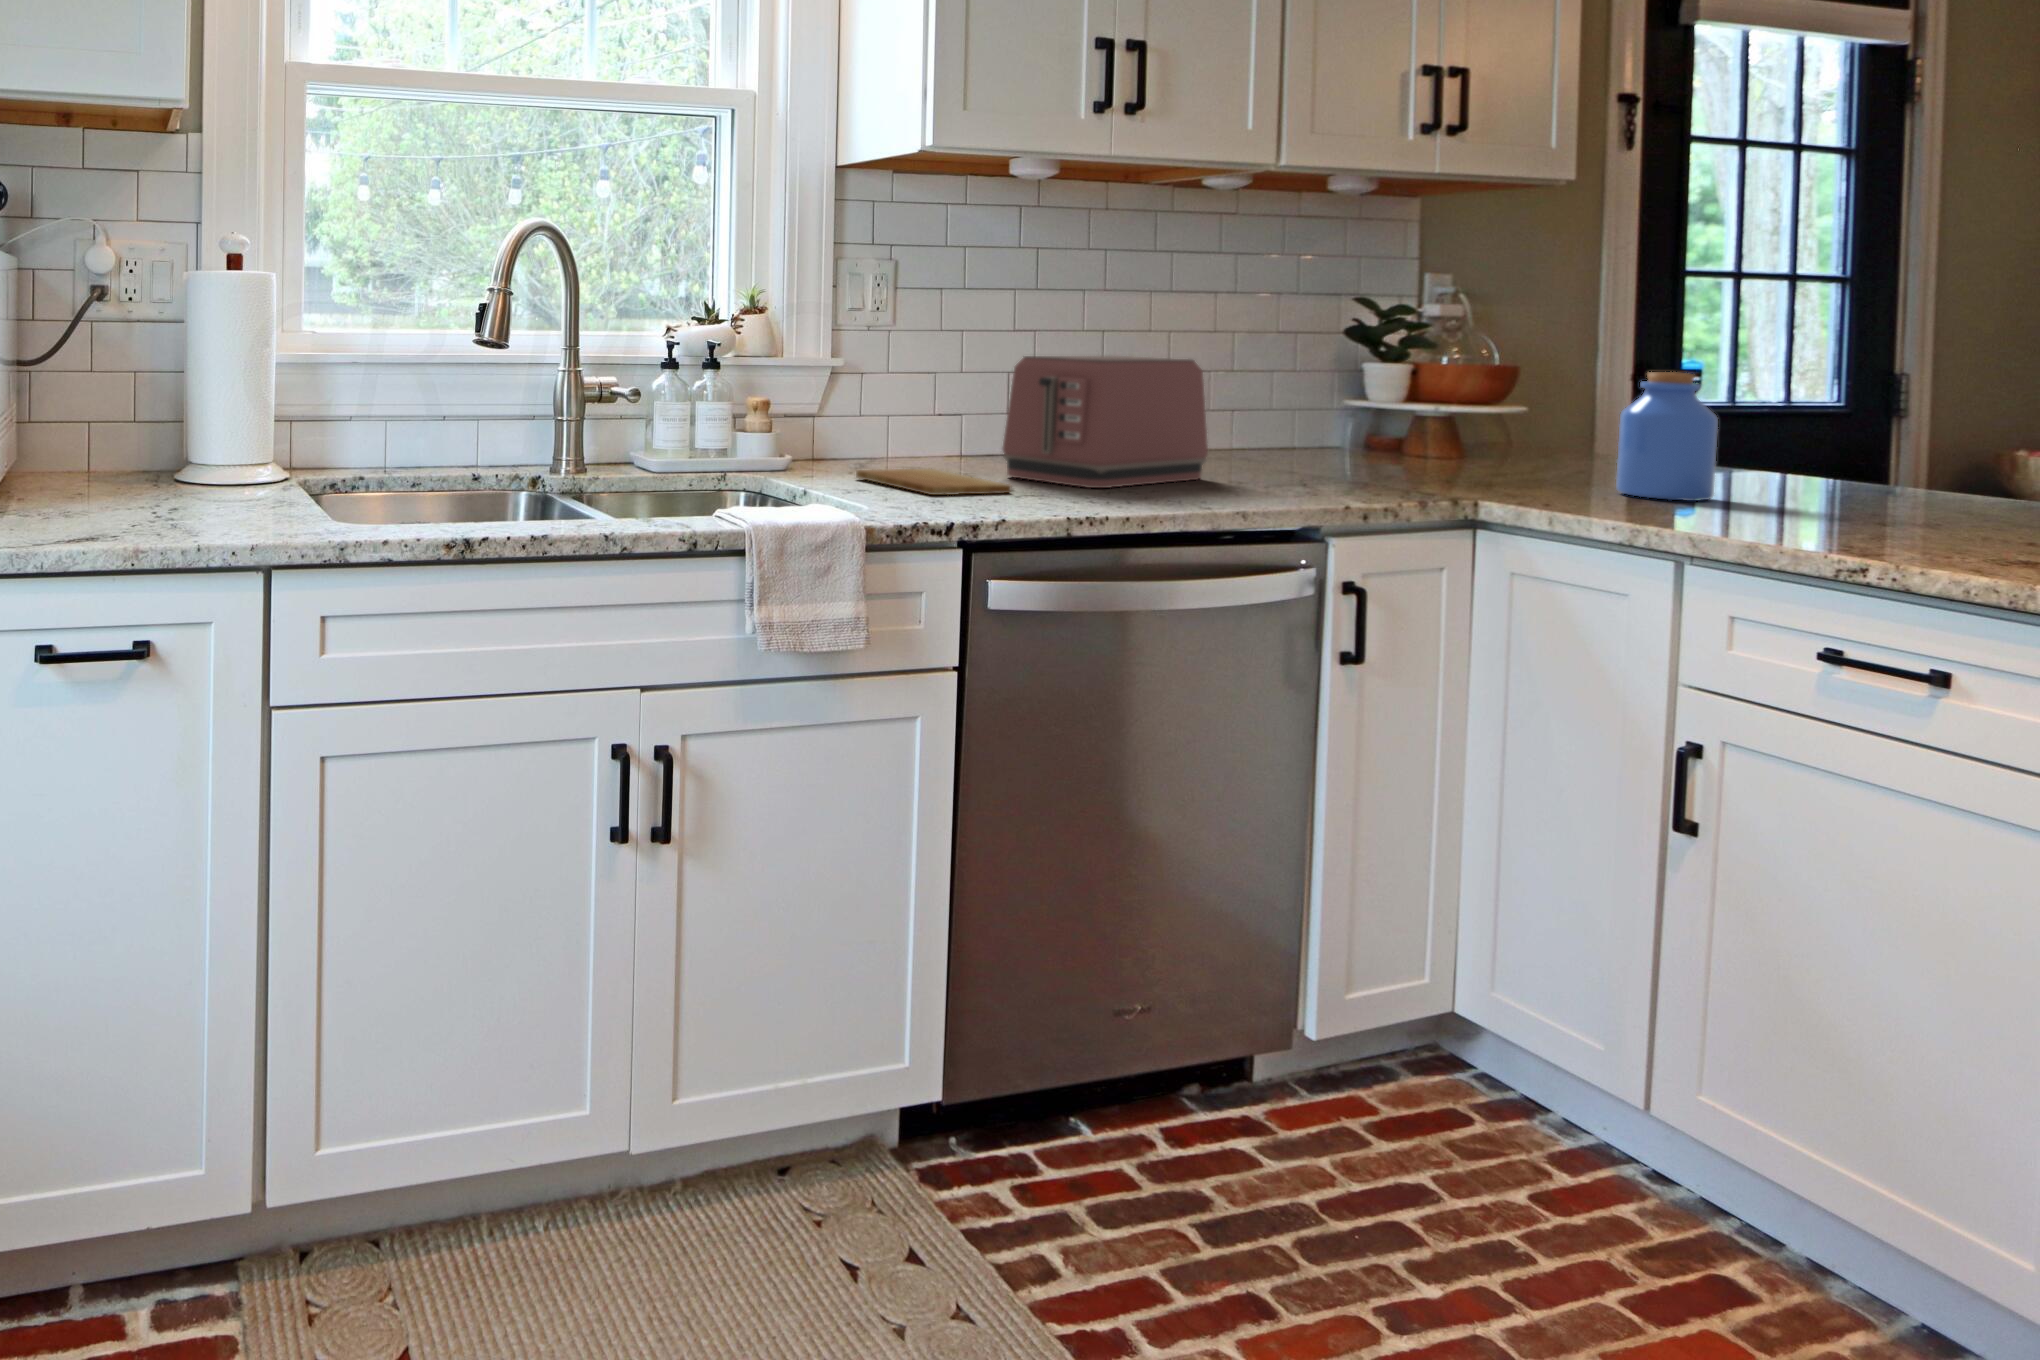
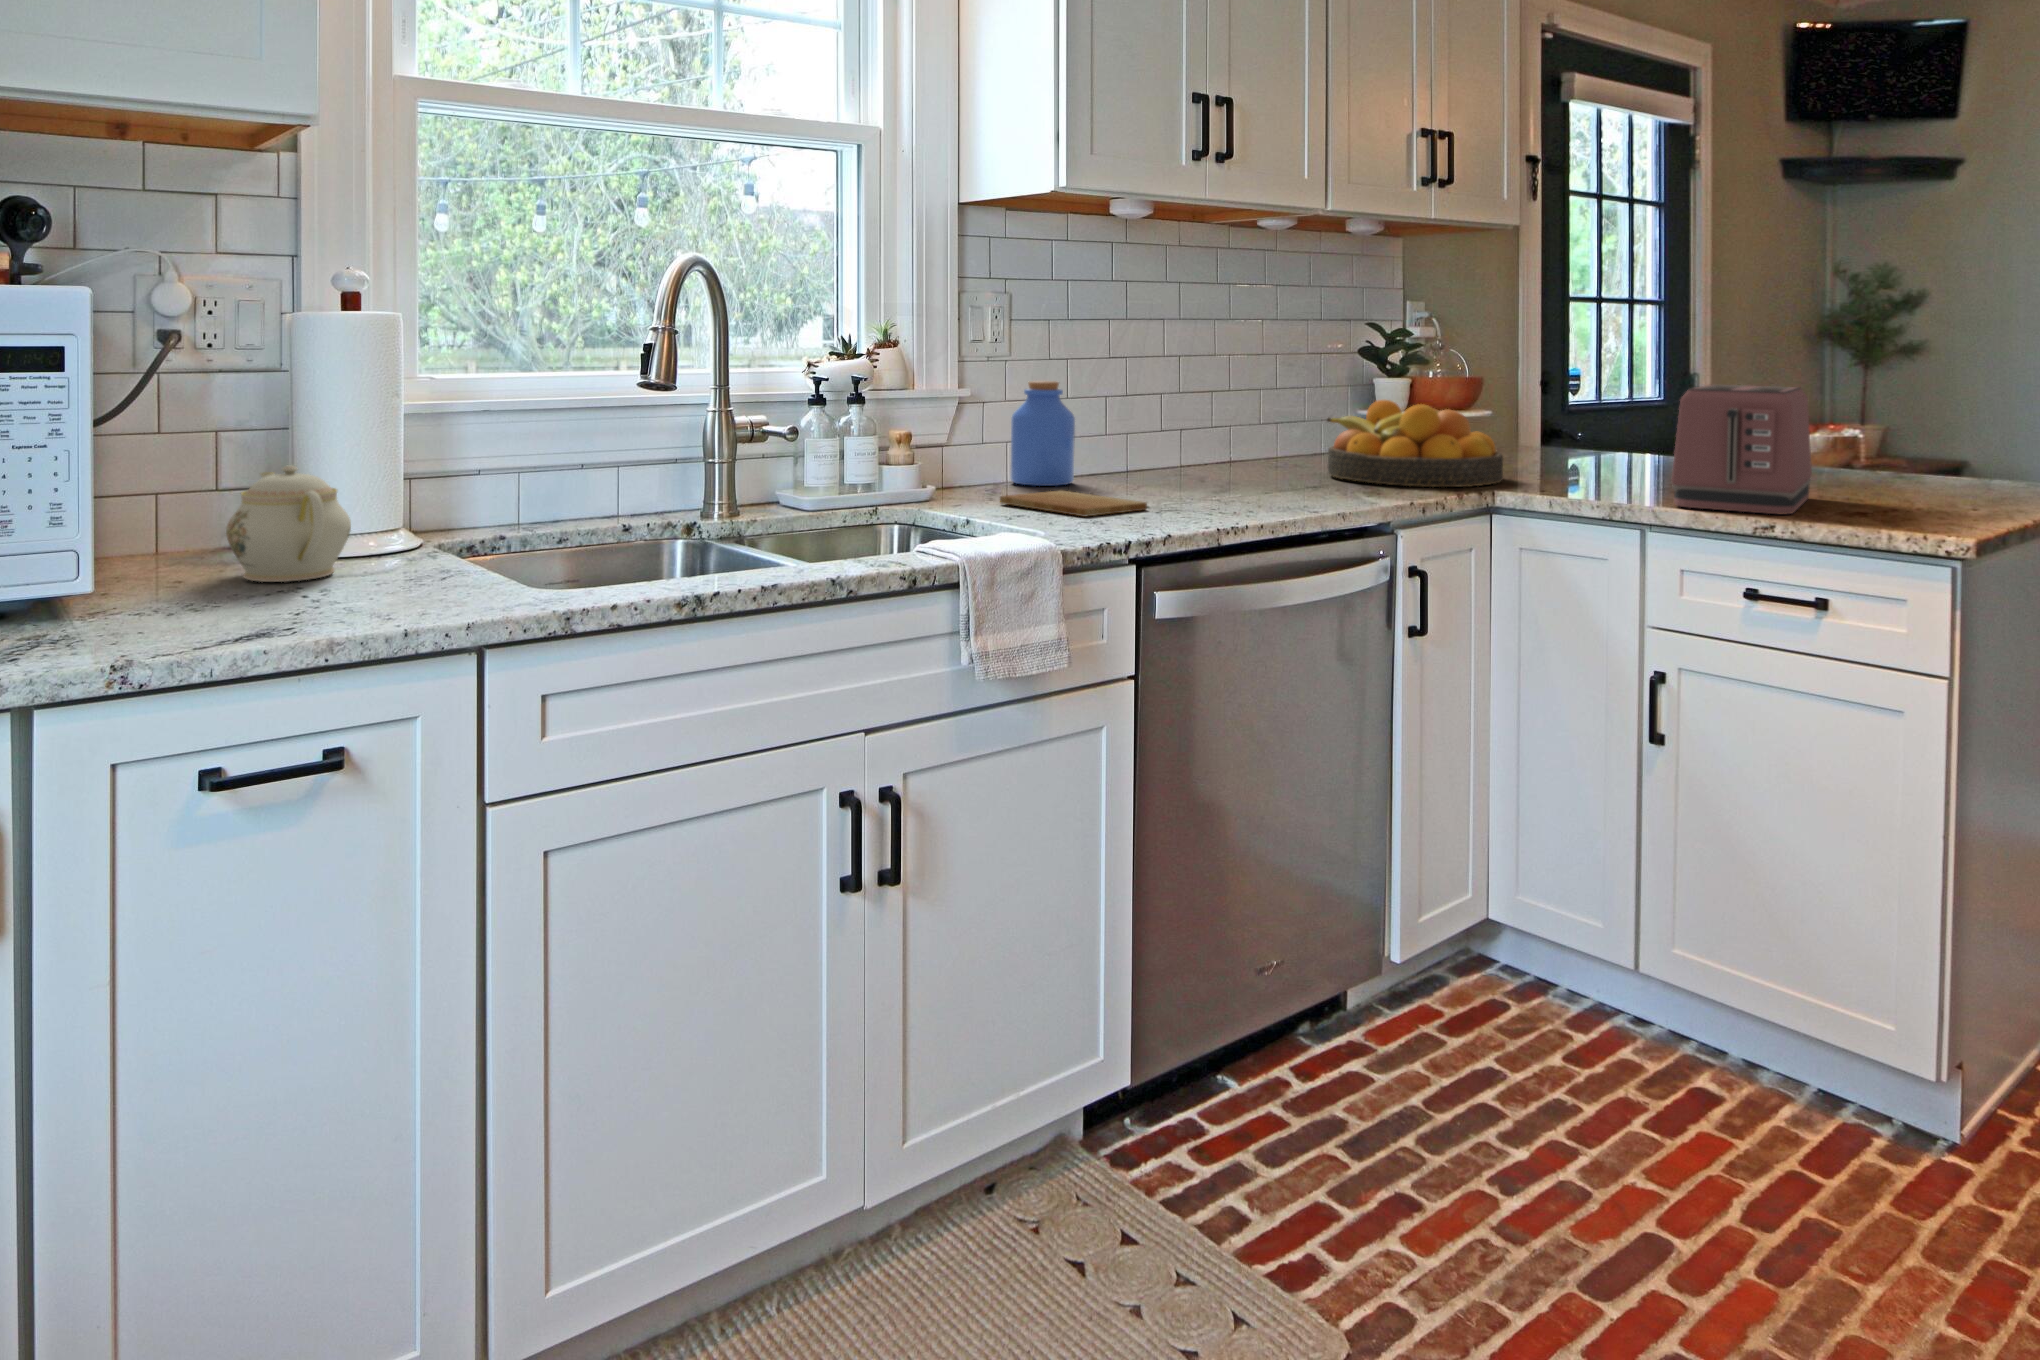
toaster: present [1003,356,1208,488] -> present [1672,384,1812,514]
jar: present [1616,372,1718,501] -> present [1010,381,1075,486]
fruit bowl: none [1279,386,1514,492] -> present [1327,400,1503,487]
teapot: none [114,402,212,501] -> present [226,465,351,582]

